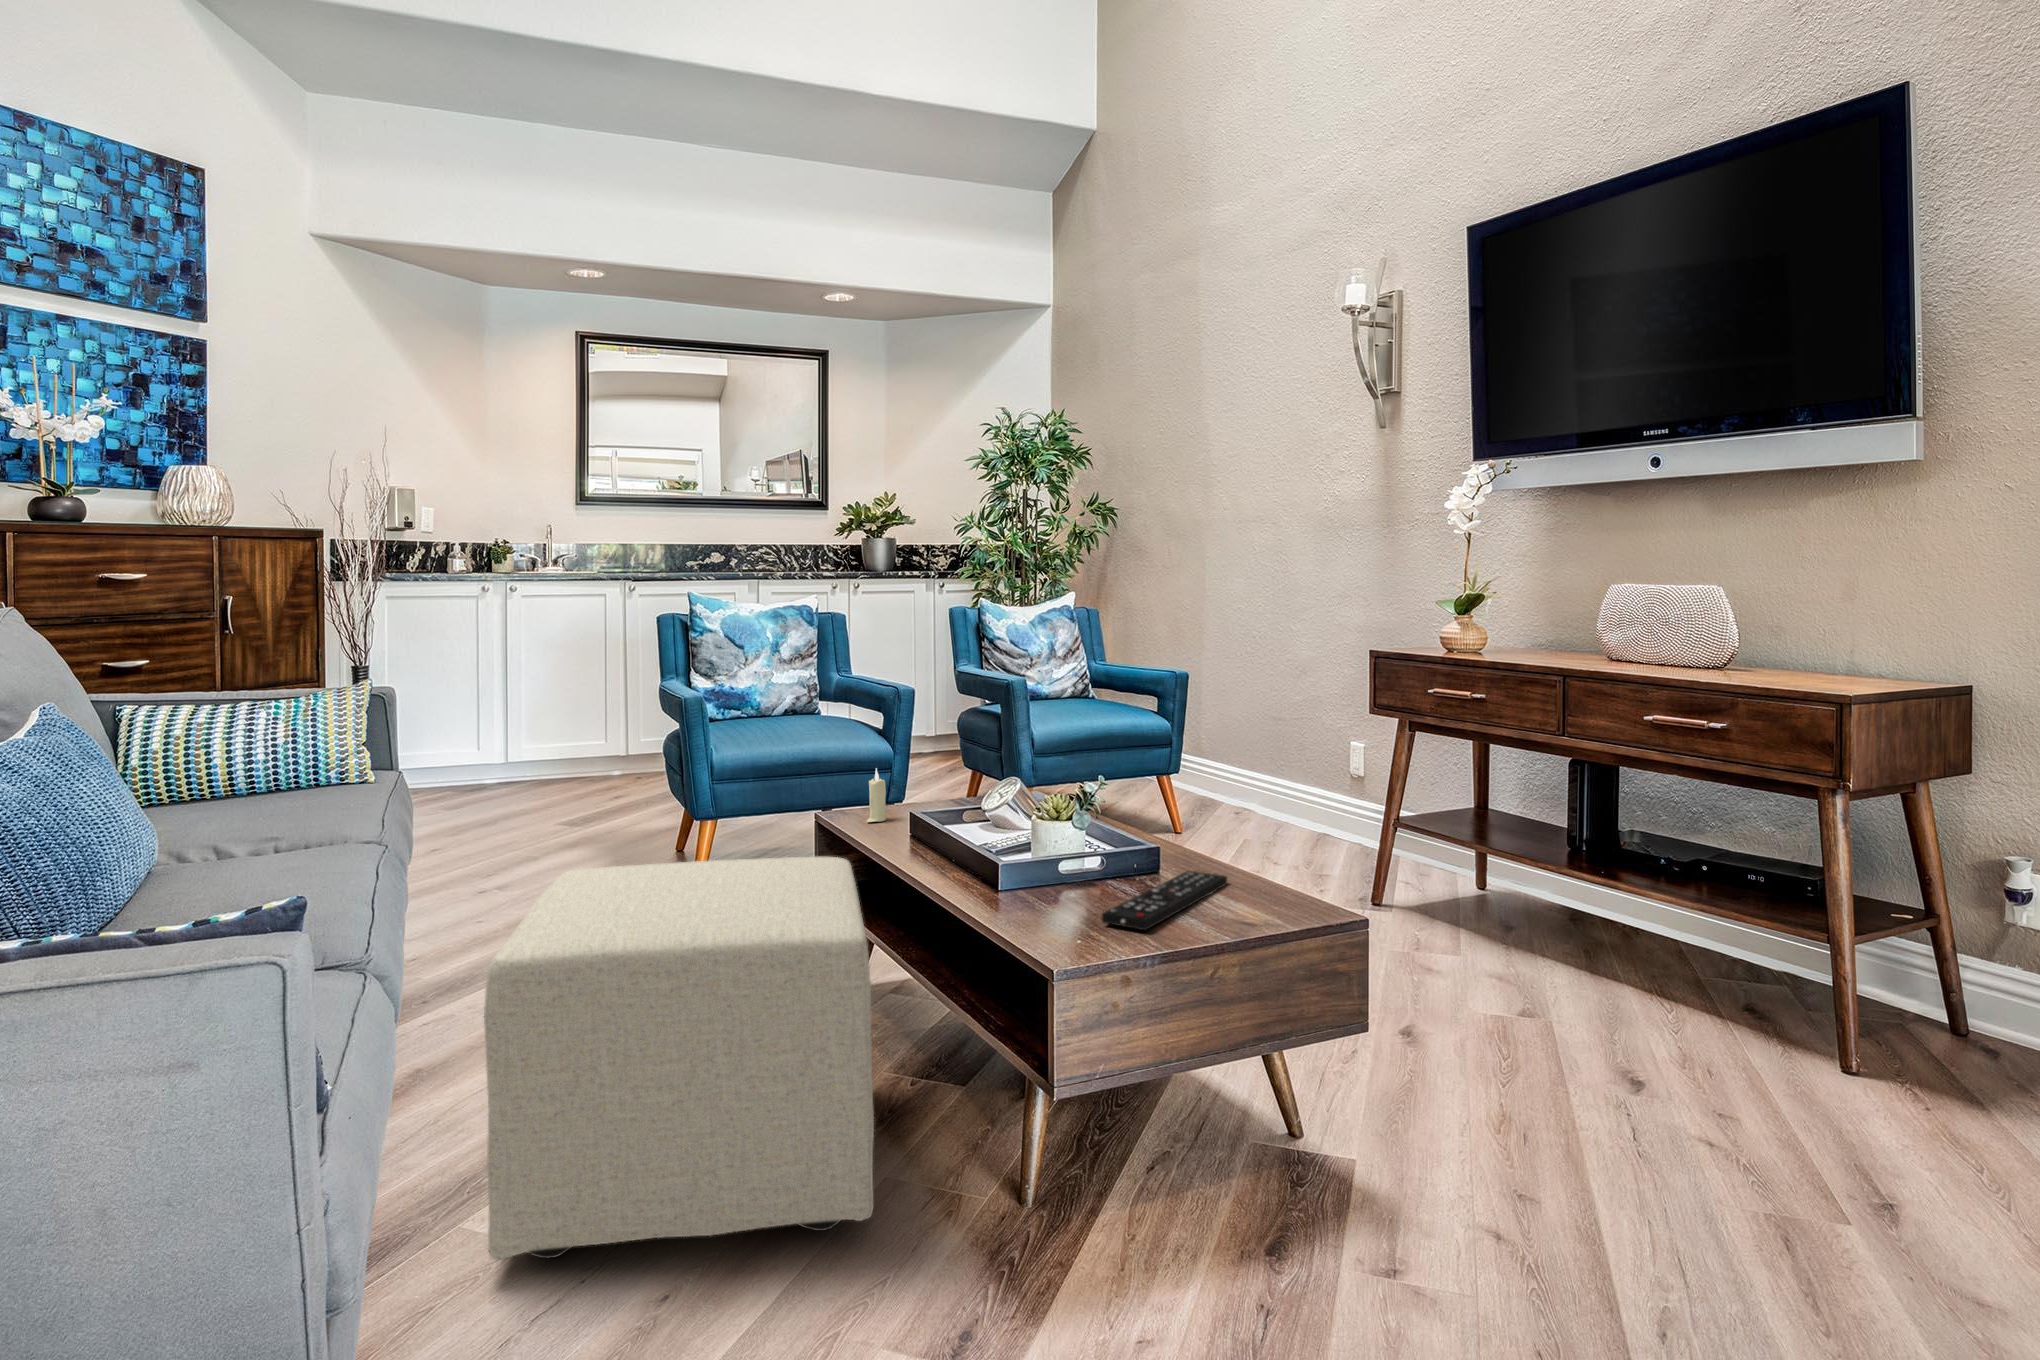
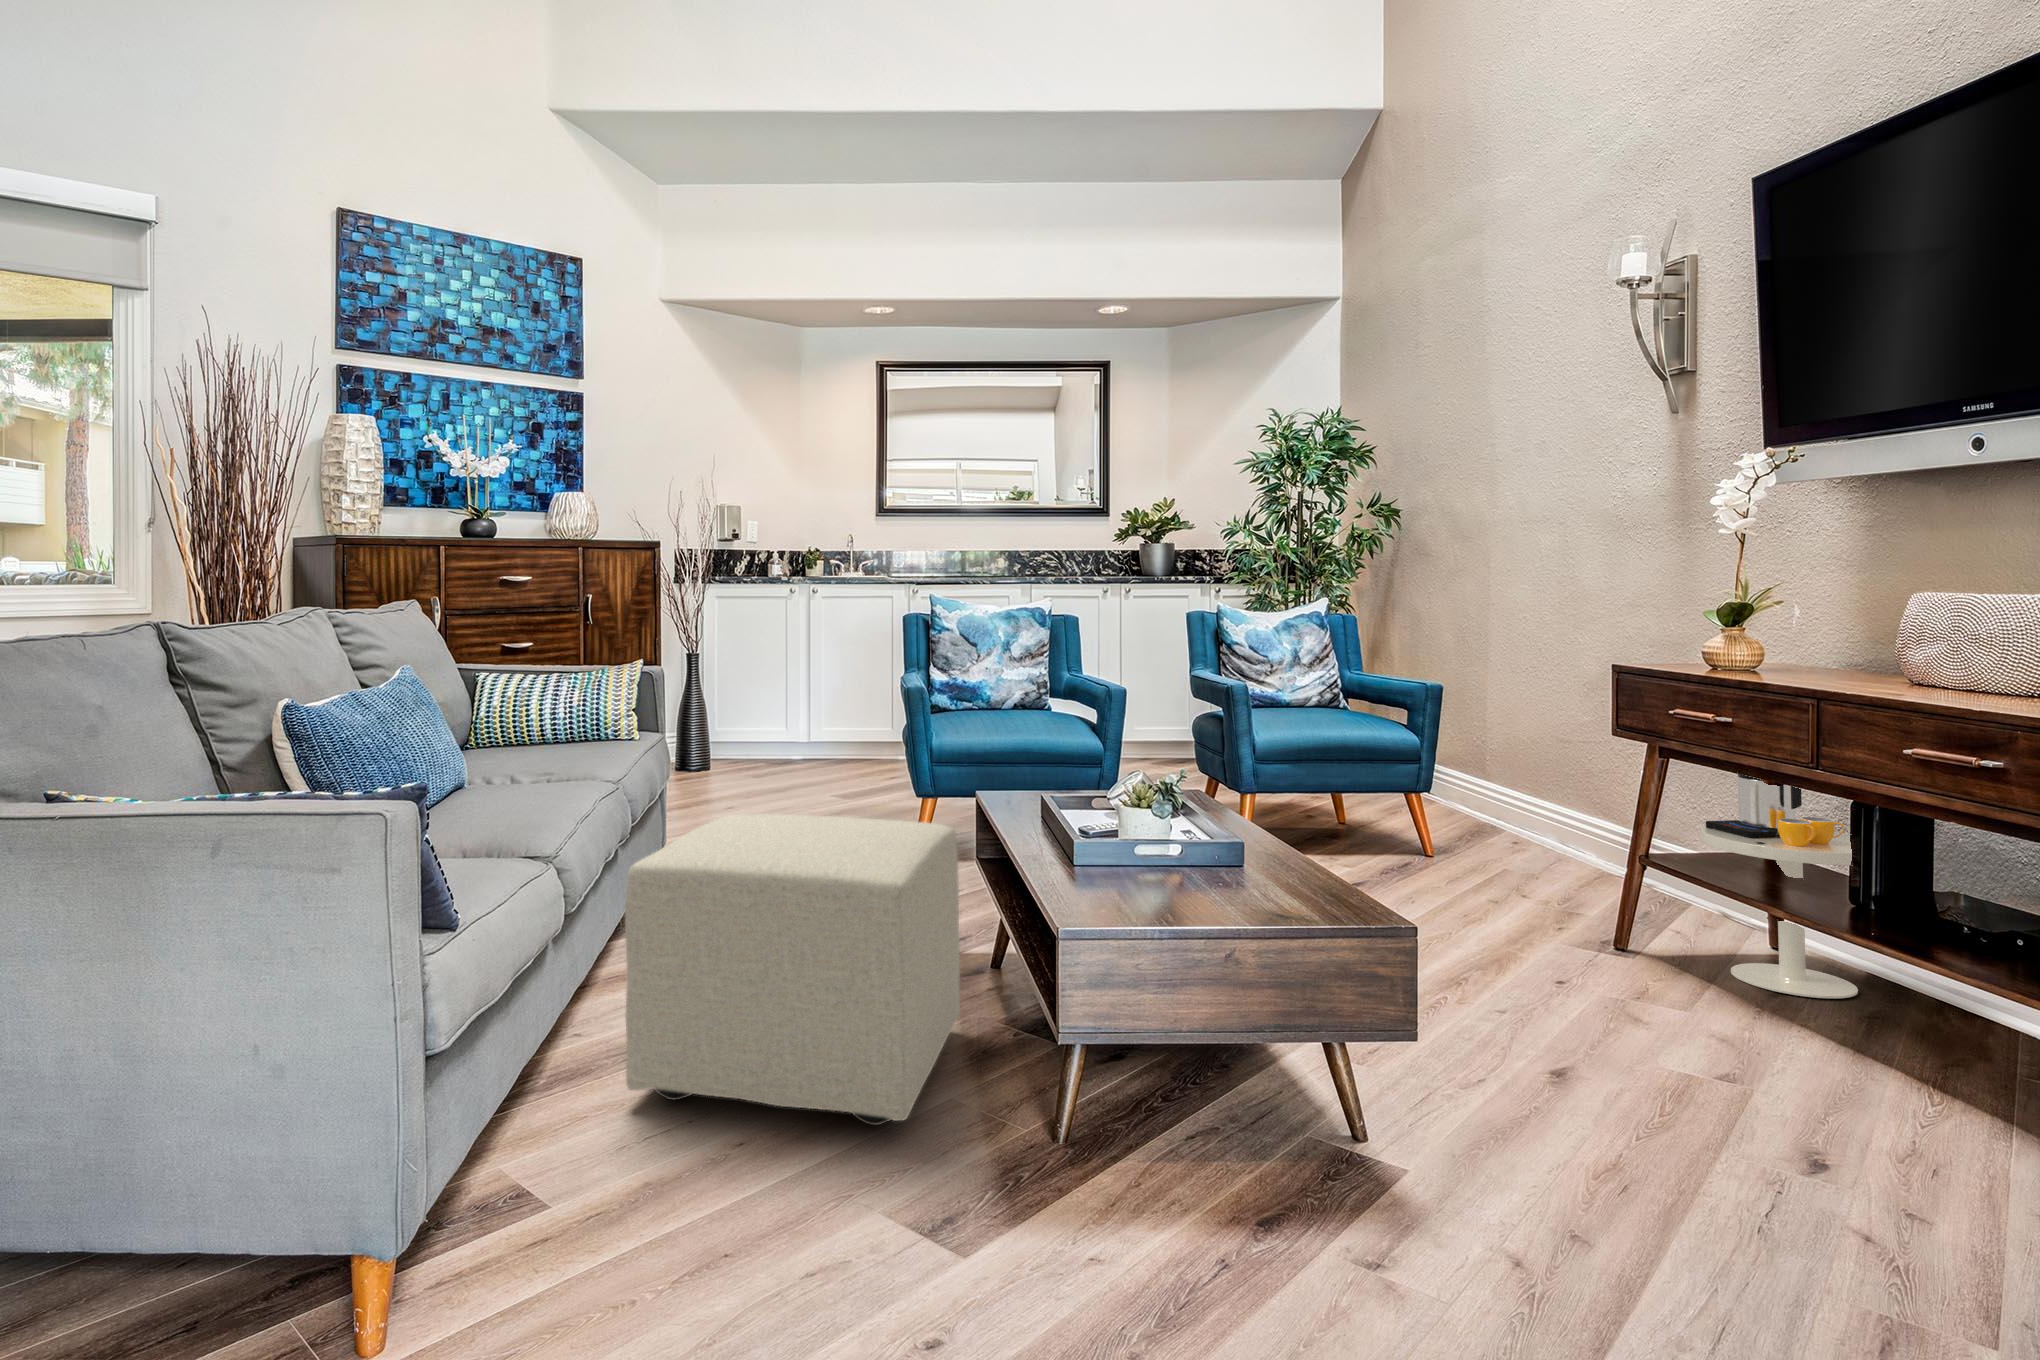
side table: none [1429,722,1559,922] -> present [1700,774,1858,998]
candle: present [867,768,886,822] -> none [1018,755,1038,805]
remote control: present [1102,871,1227,930] -> none [1145,871,1308,914]

